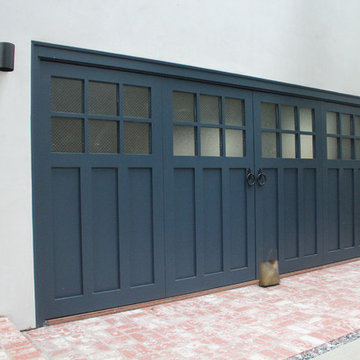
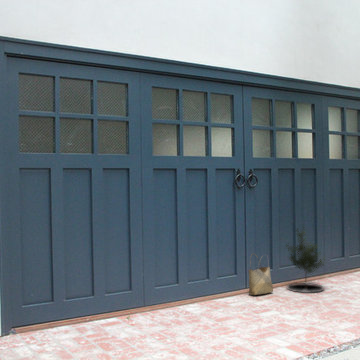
potted tree: none [289,219,330,283] -> present [286,229,325,293]

